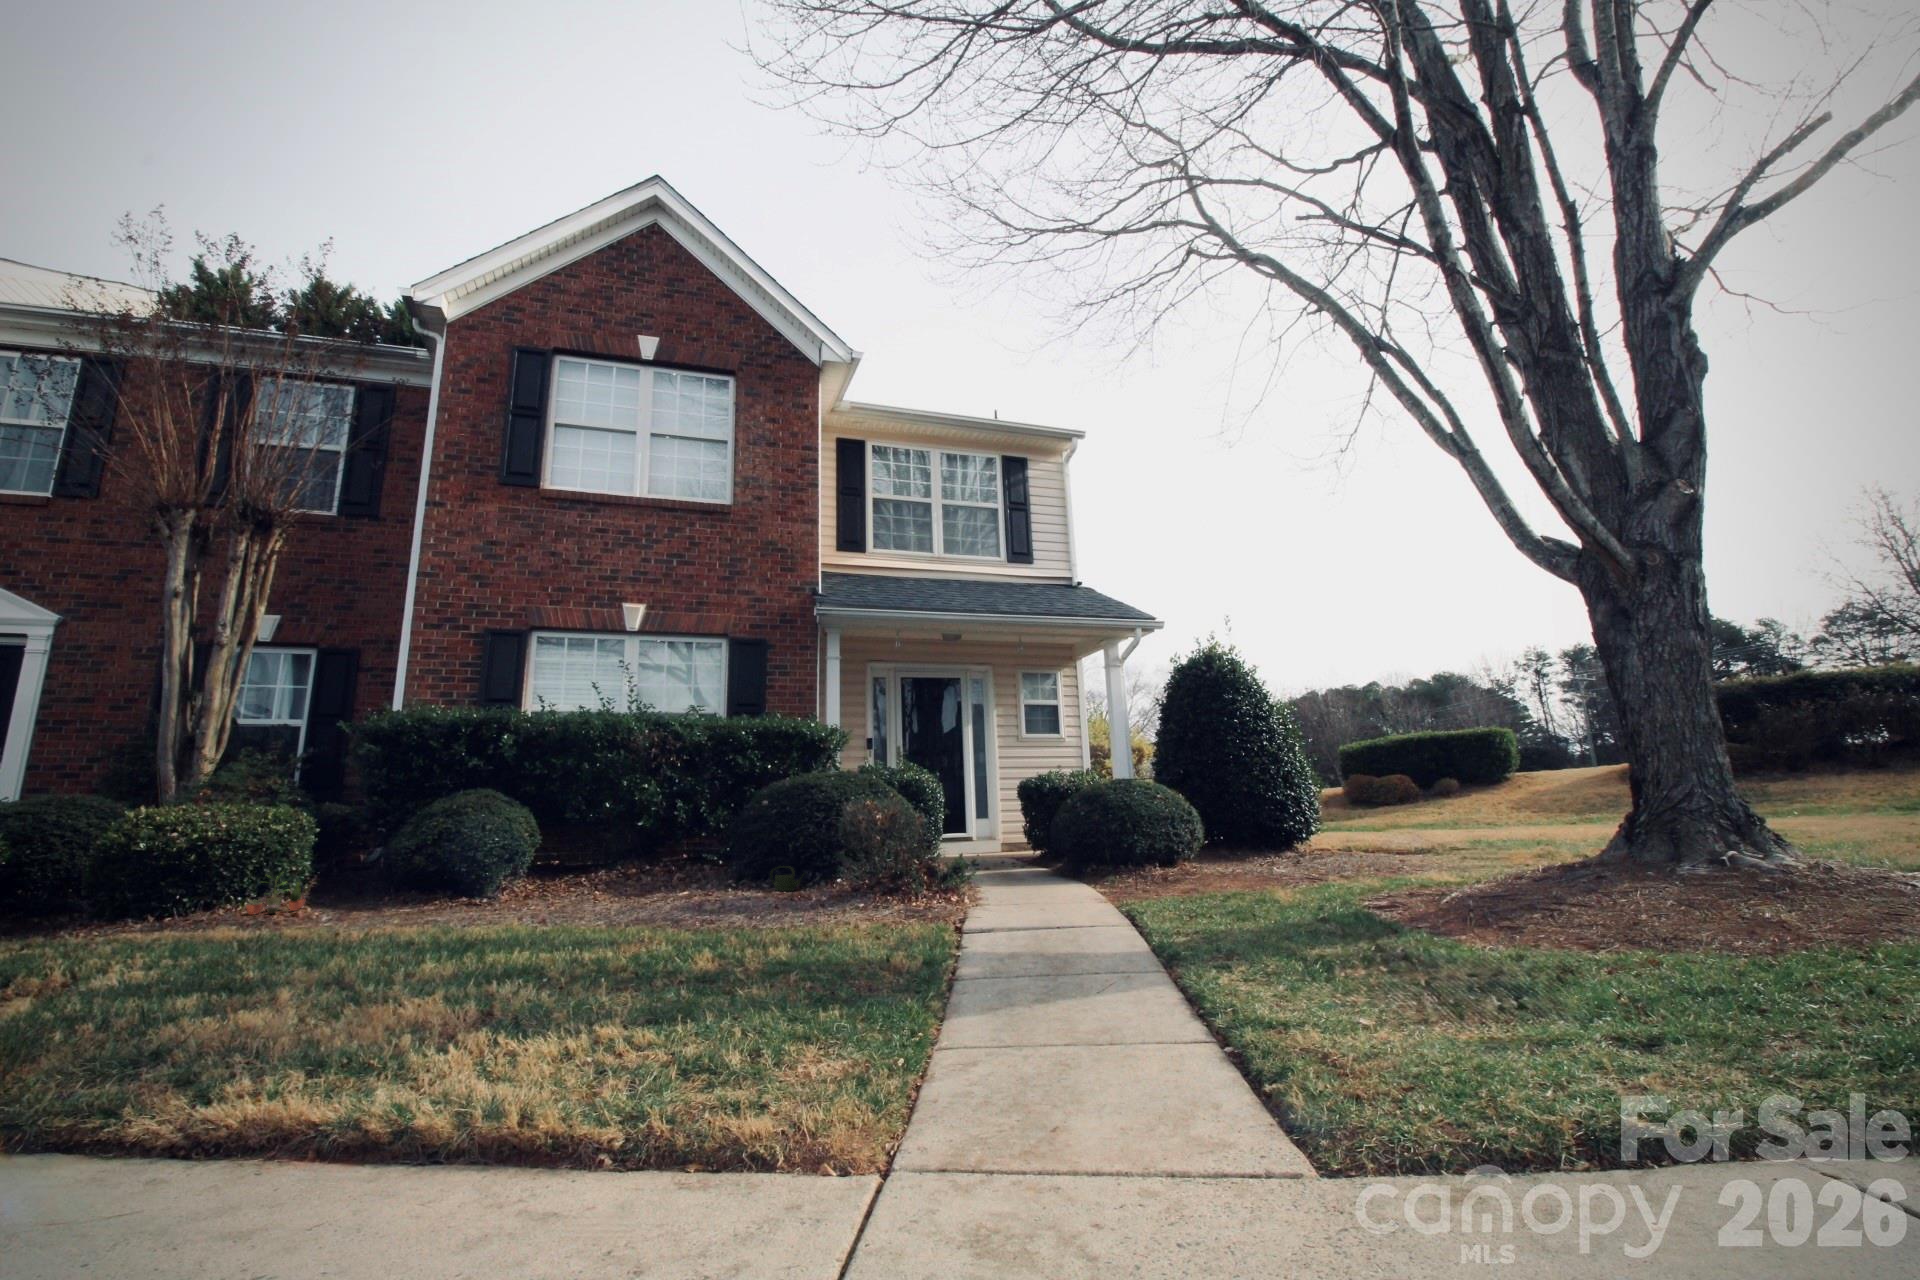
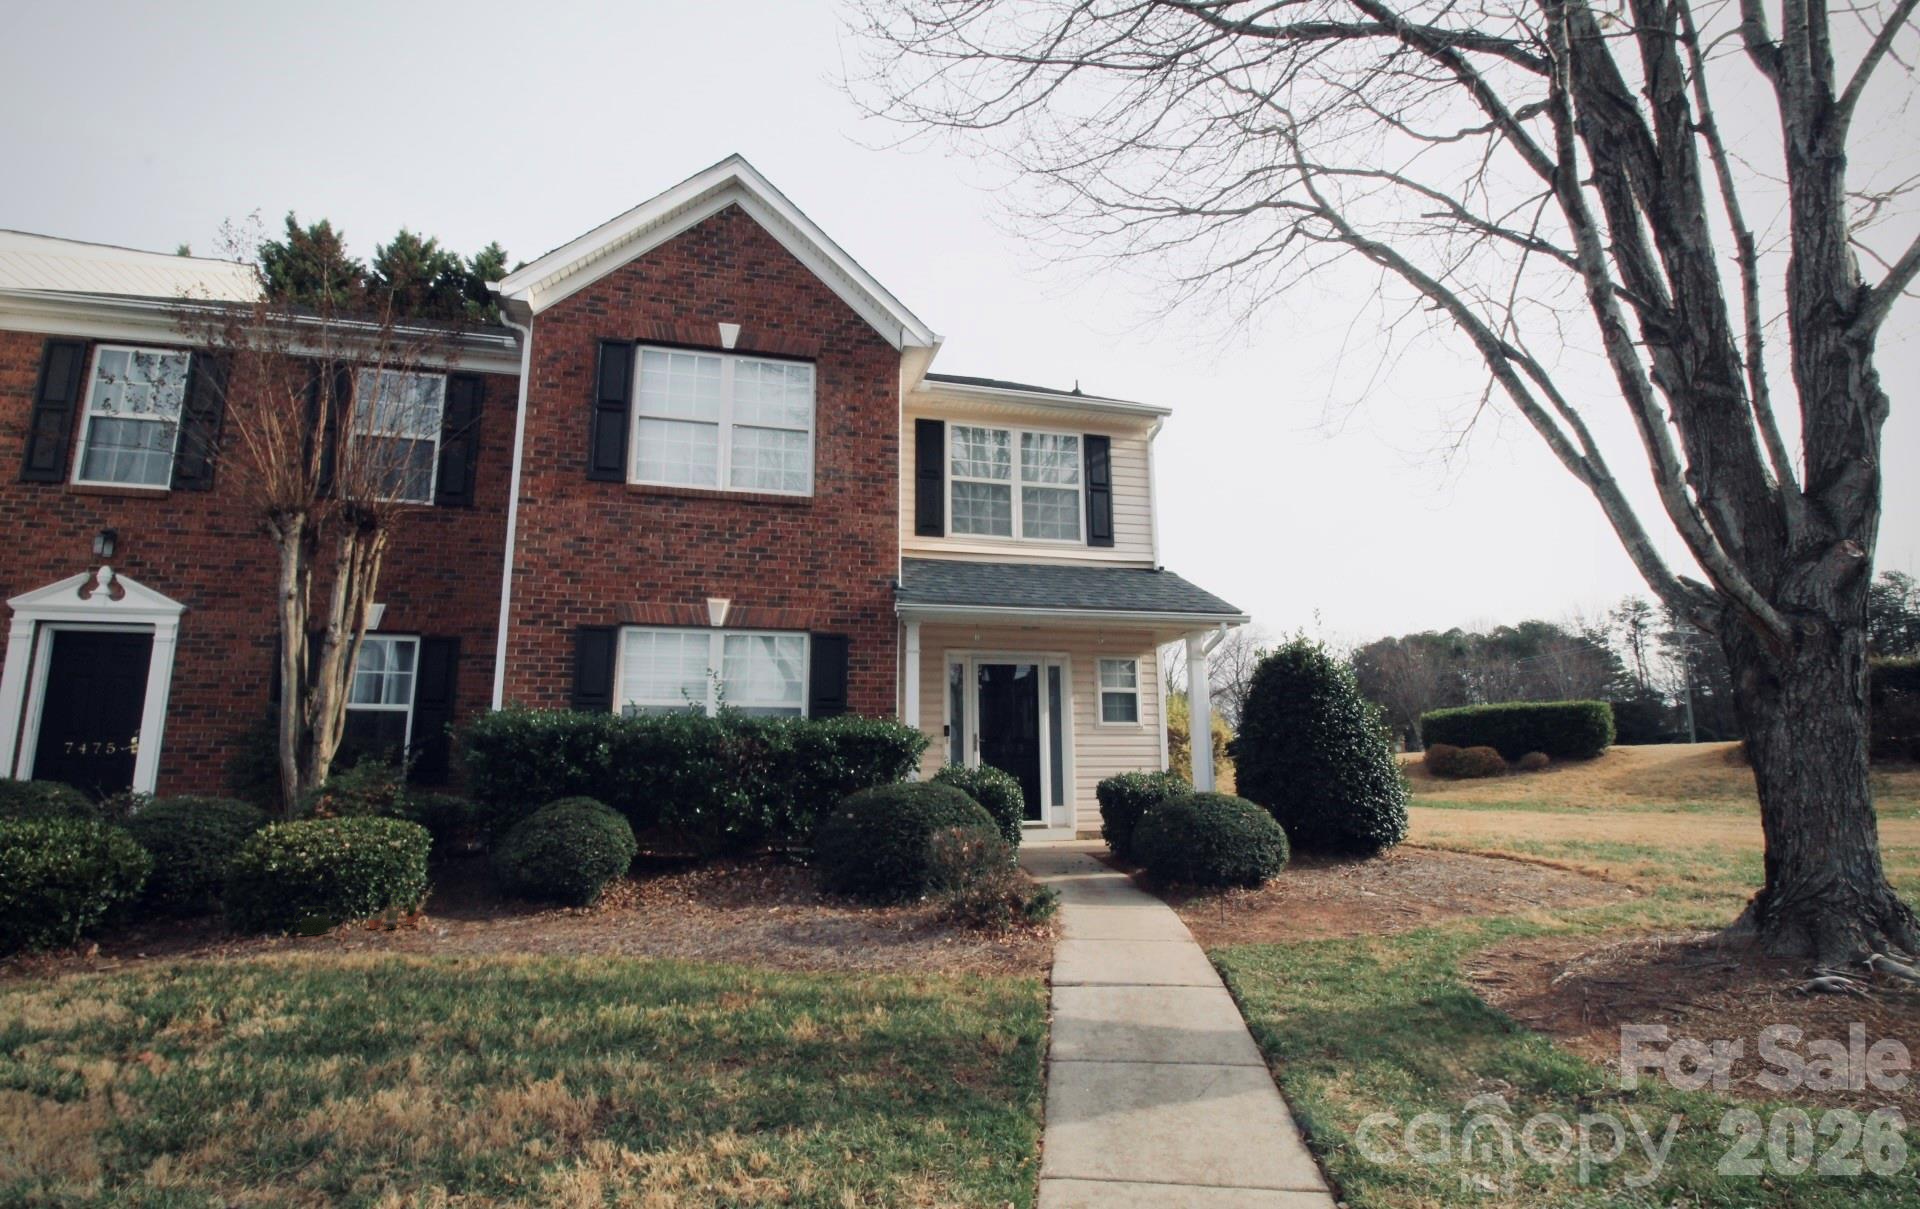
watering can: present [770,866,802,891] -> present [293,906,341,936]

